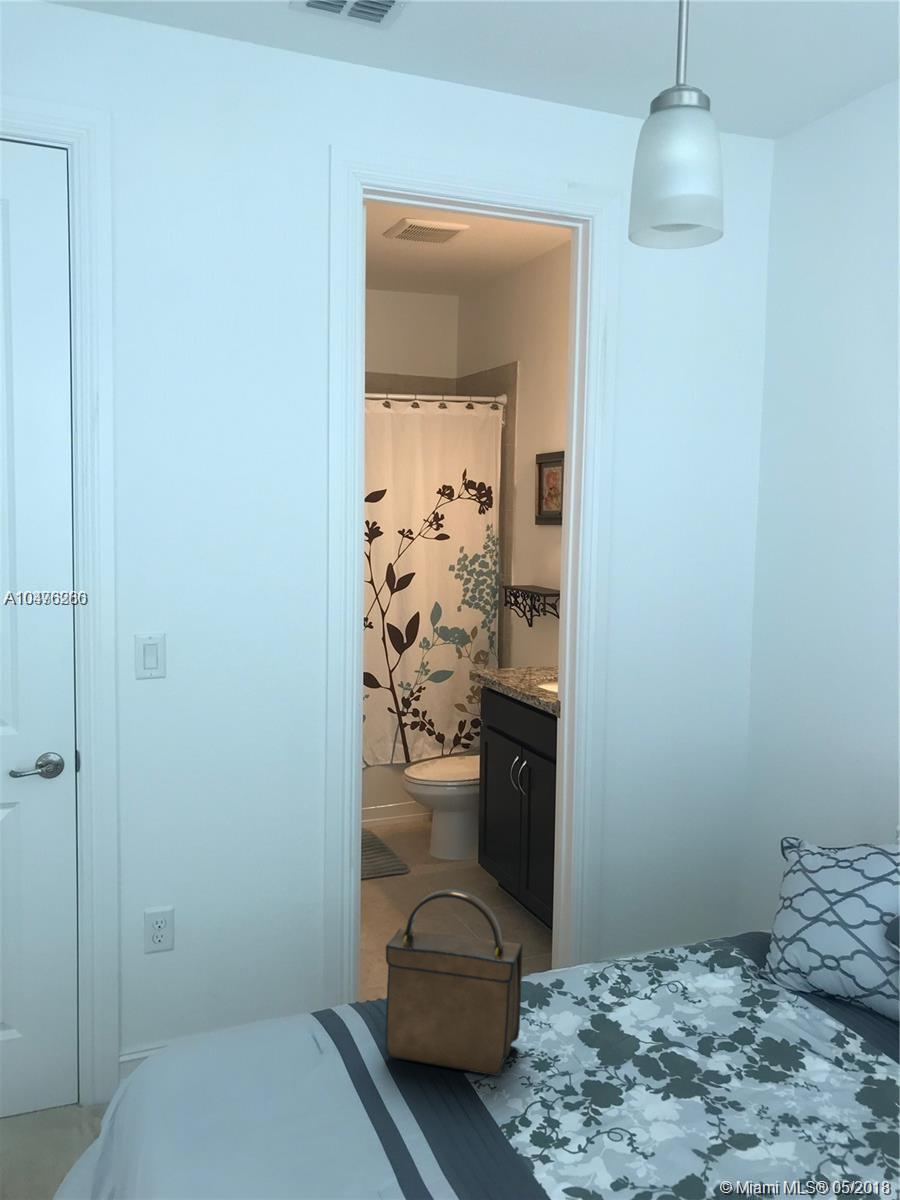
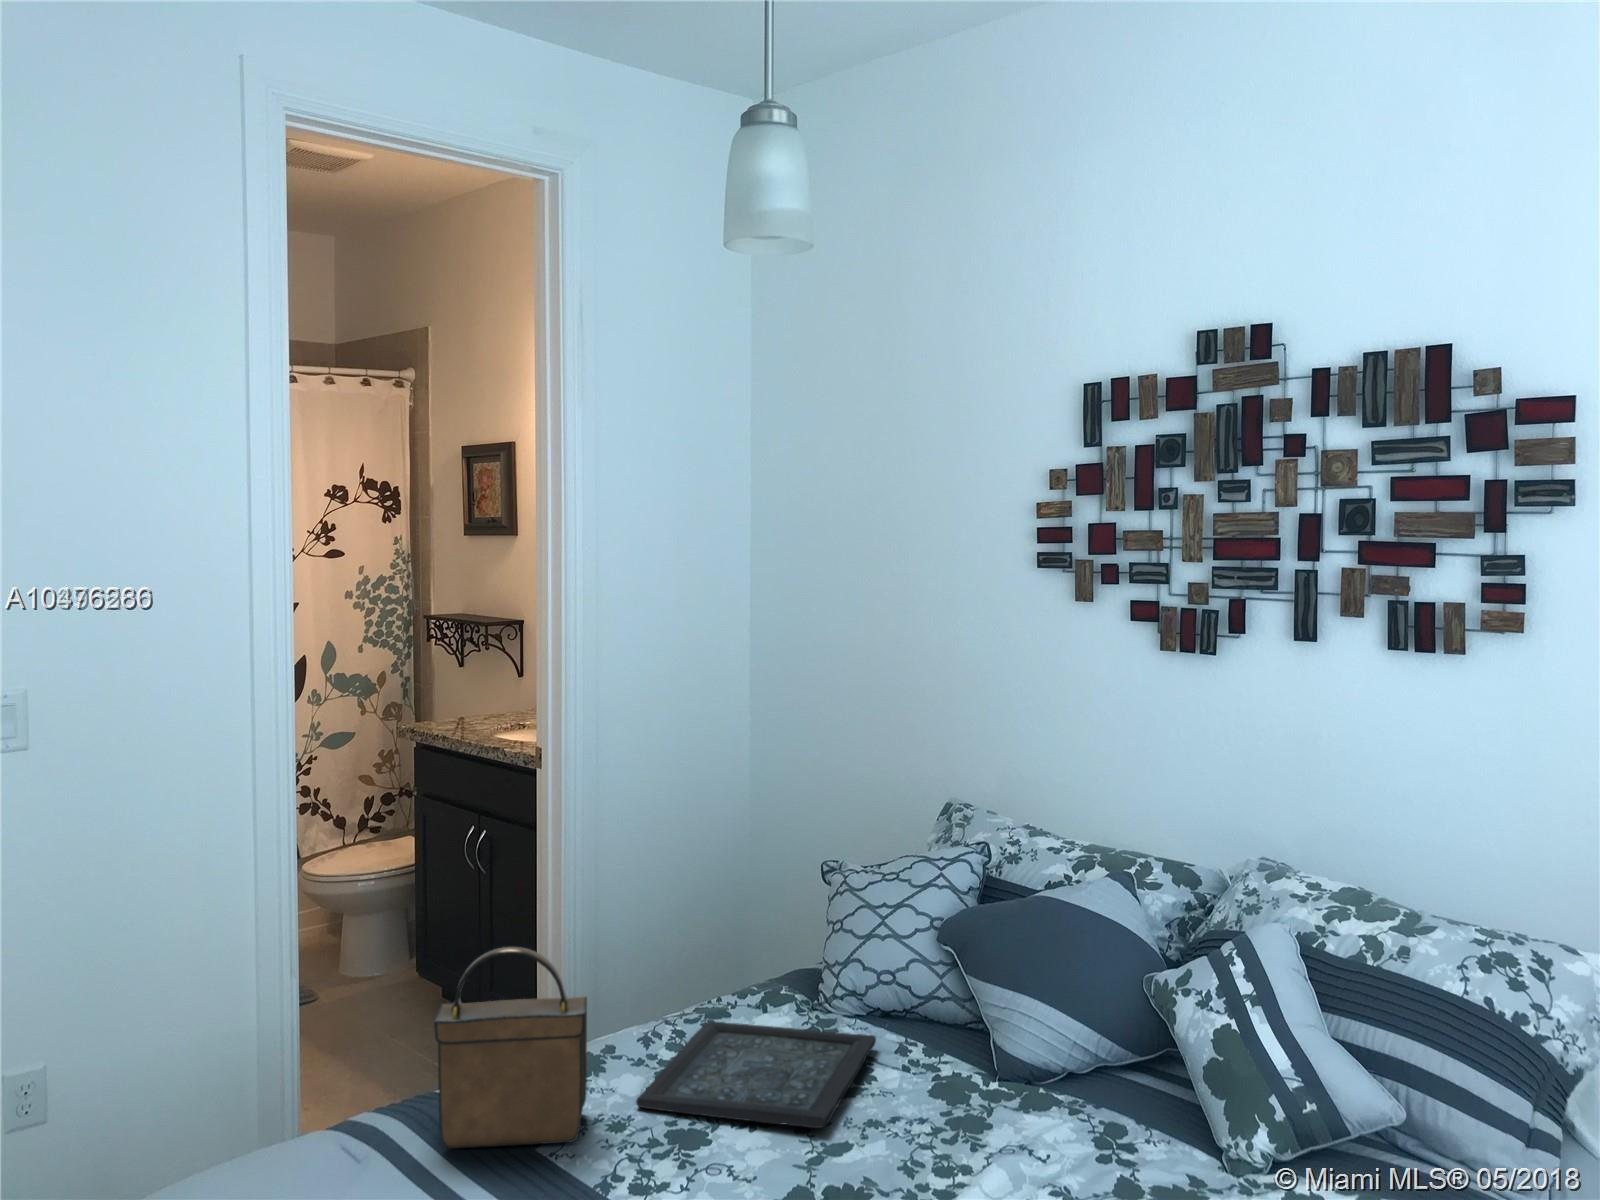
tray: none [564,972,810,1114] -> present [636,1021,876,1128]

